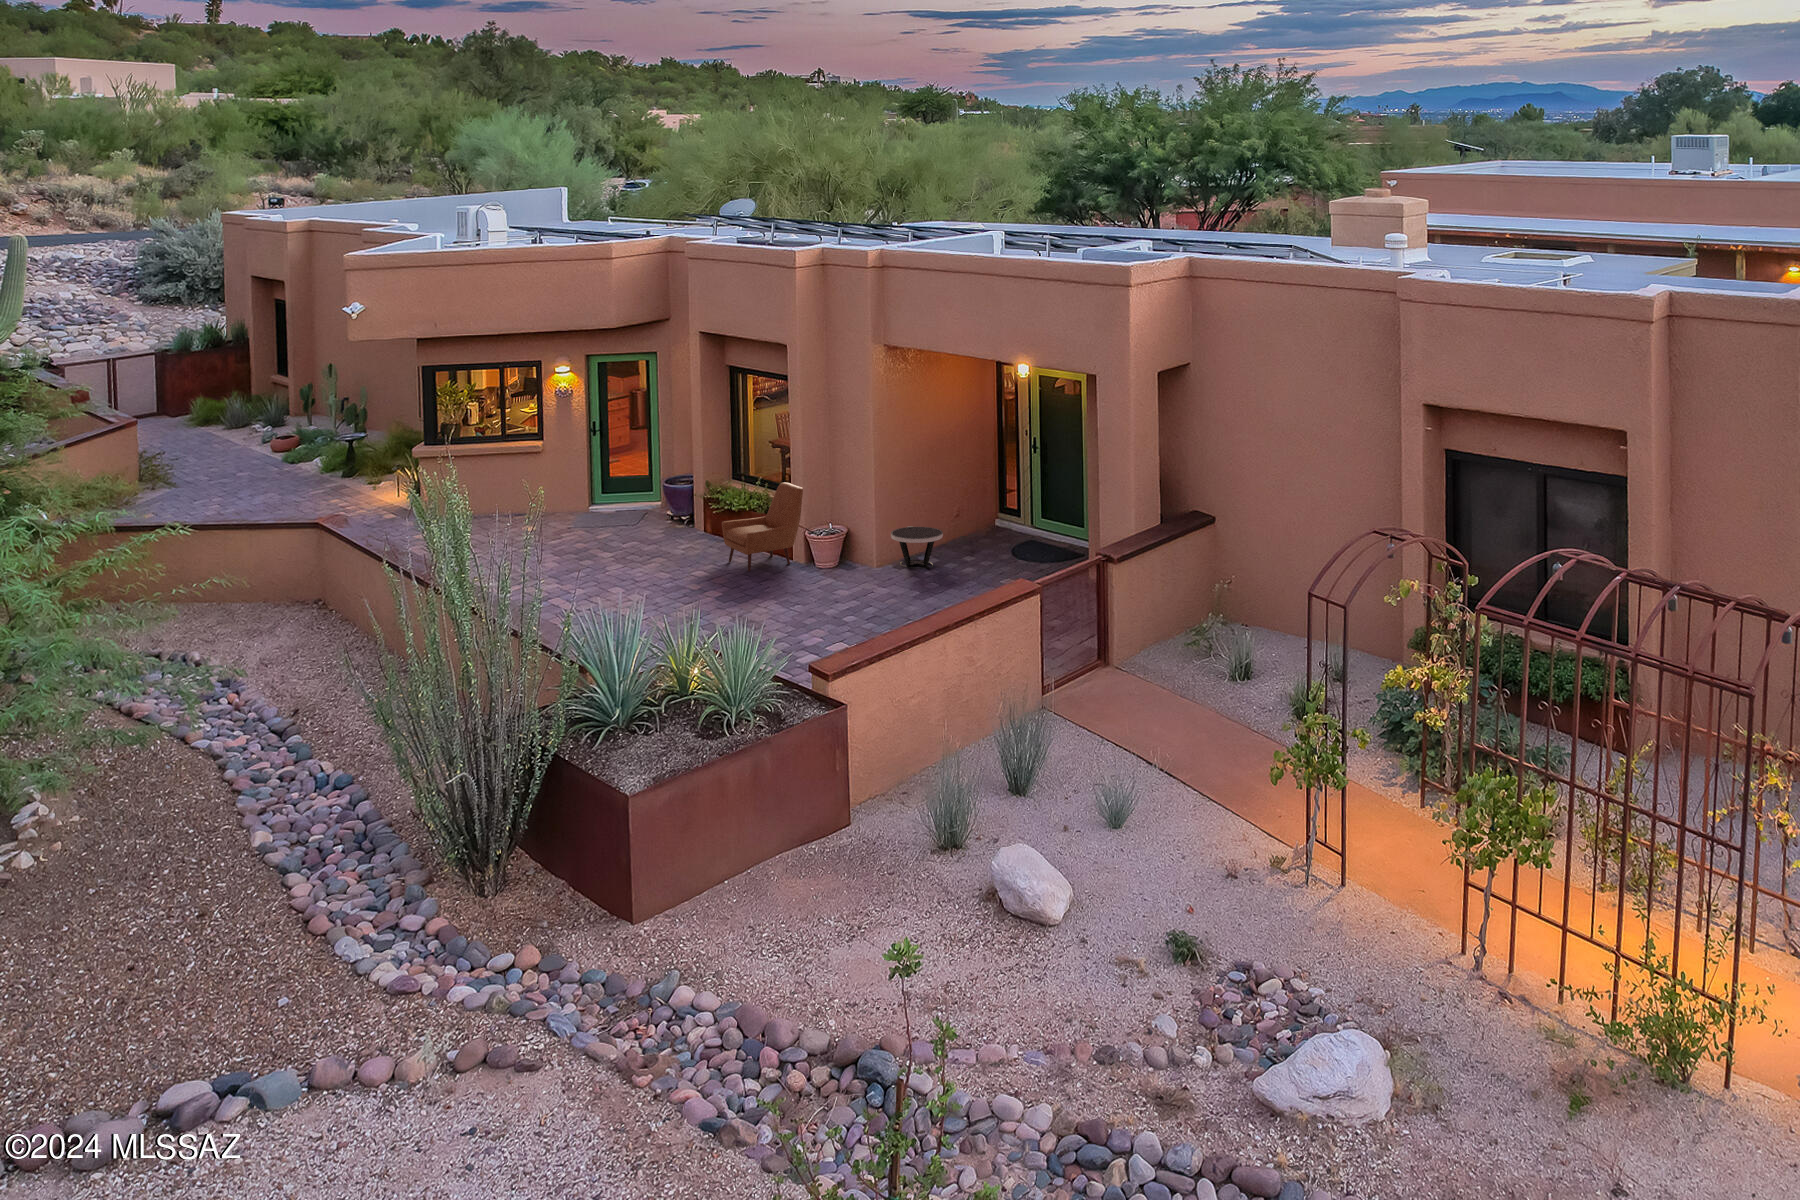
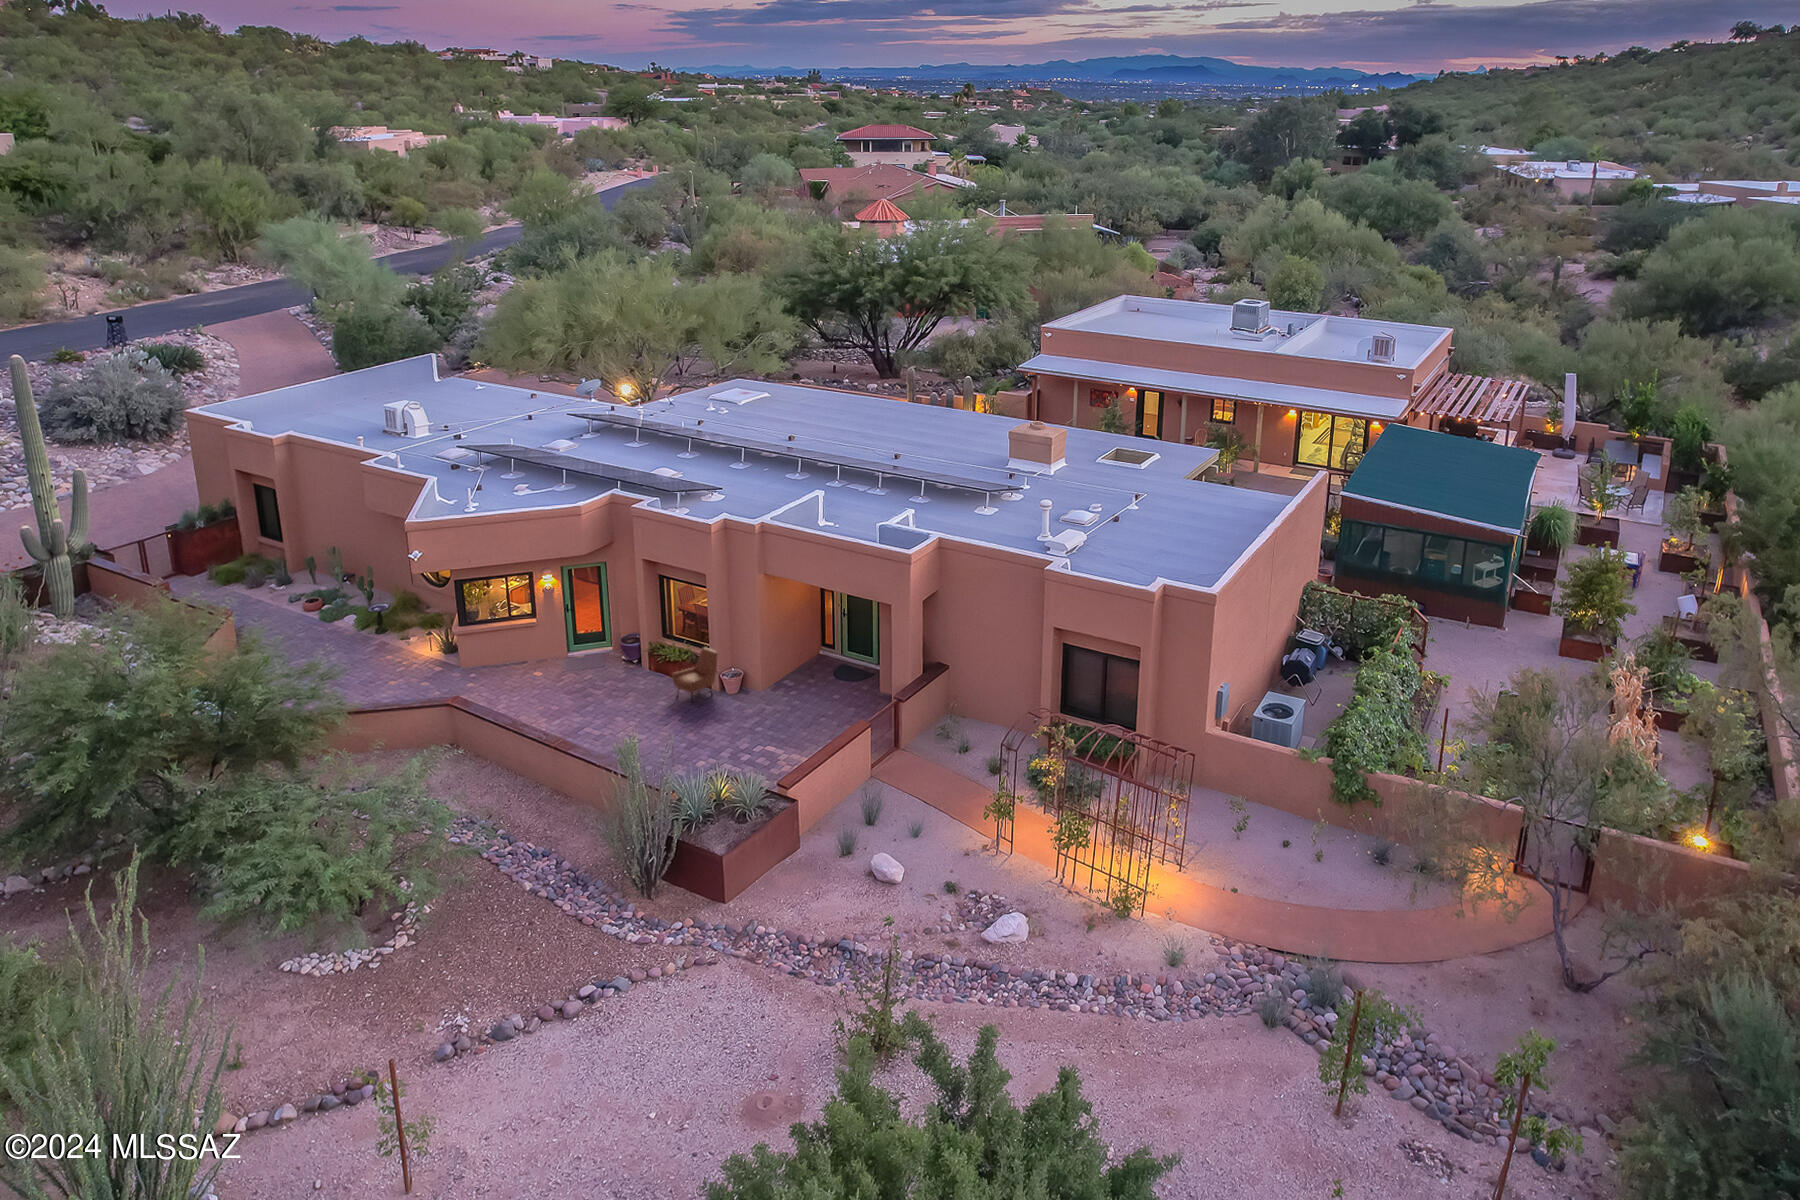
side table: present [891,526,943,569] -> none [769,667,798,692]

